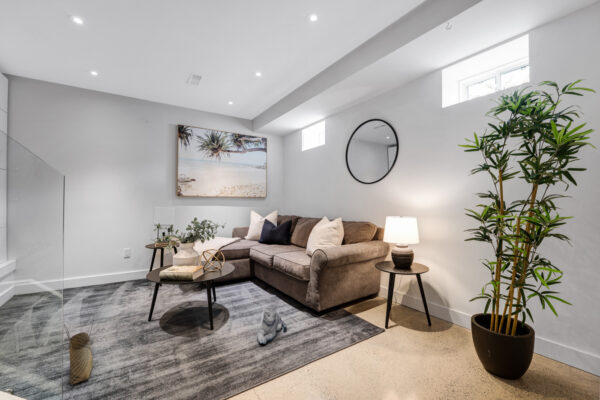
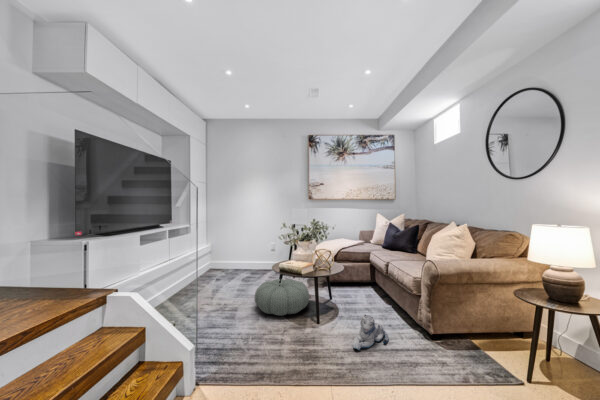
pouf: none [121,288,196,335] -> present [255,279,309,316]
woven basket: present [64,318,95,385] -> none [215,292,233,336]

